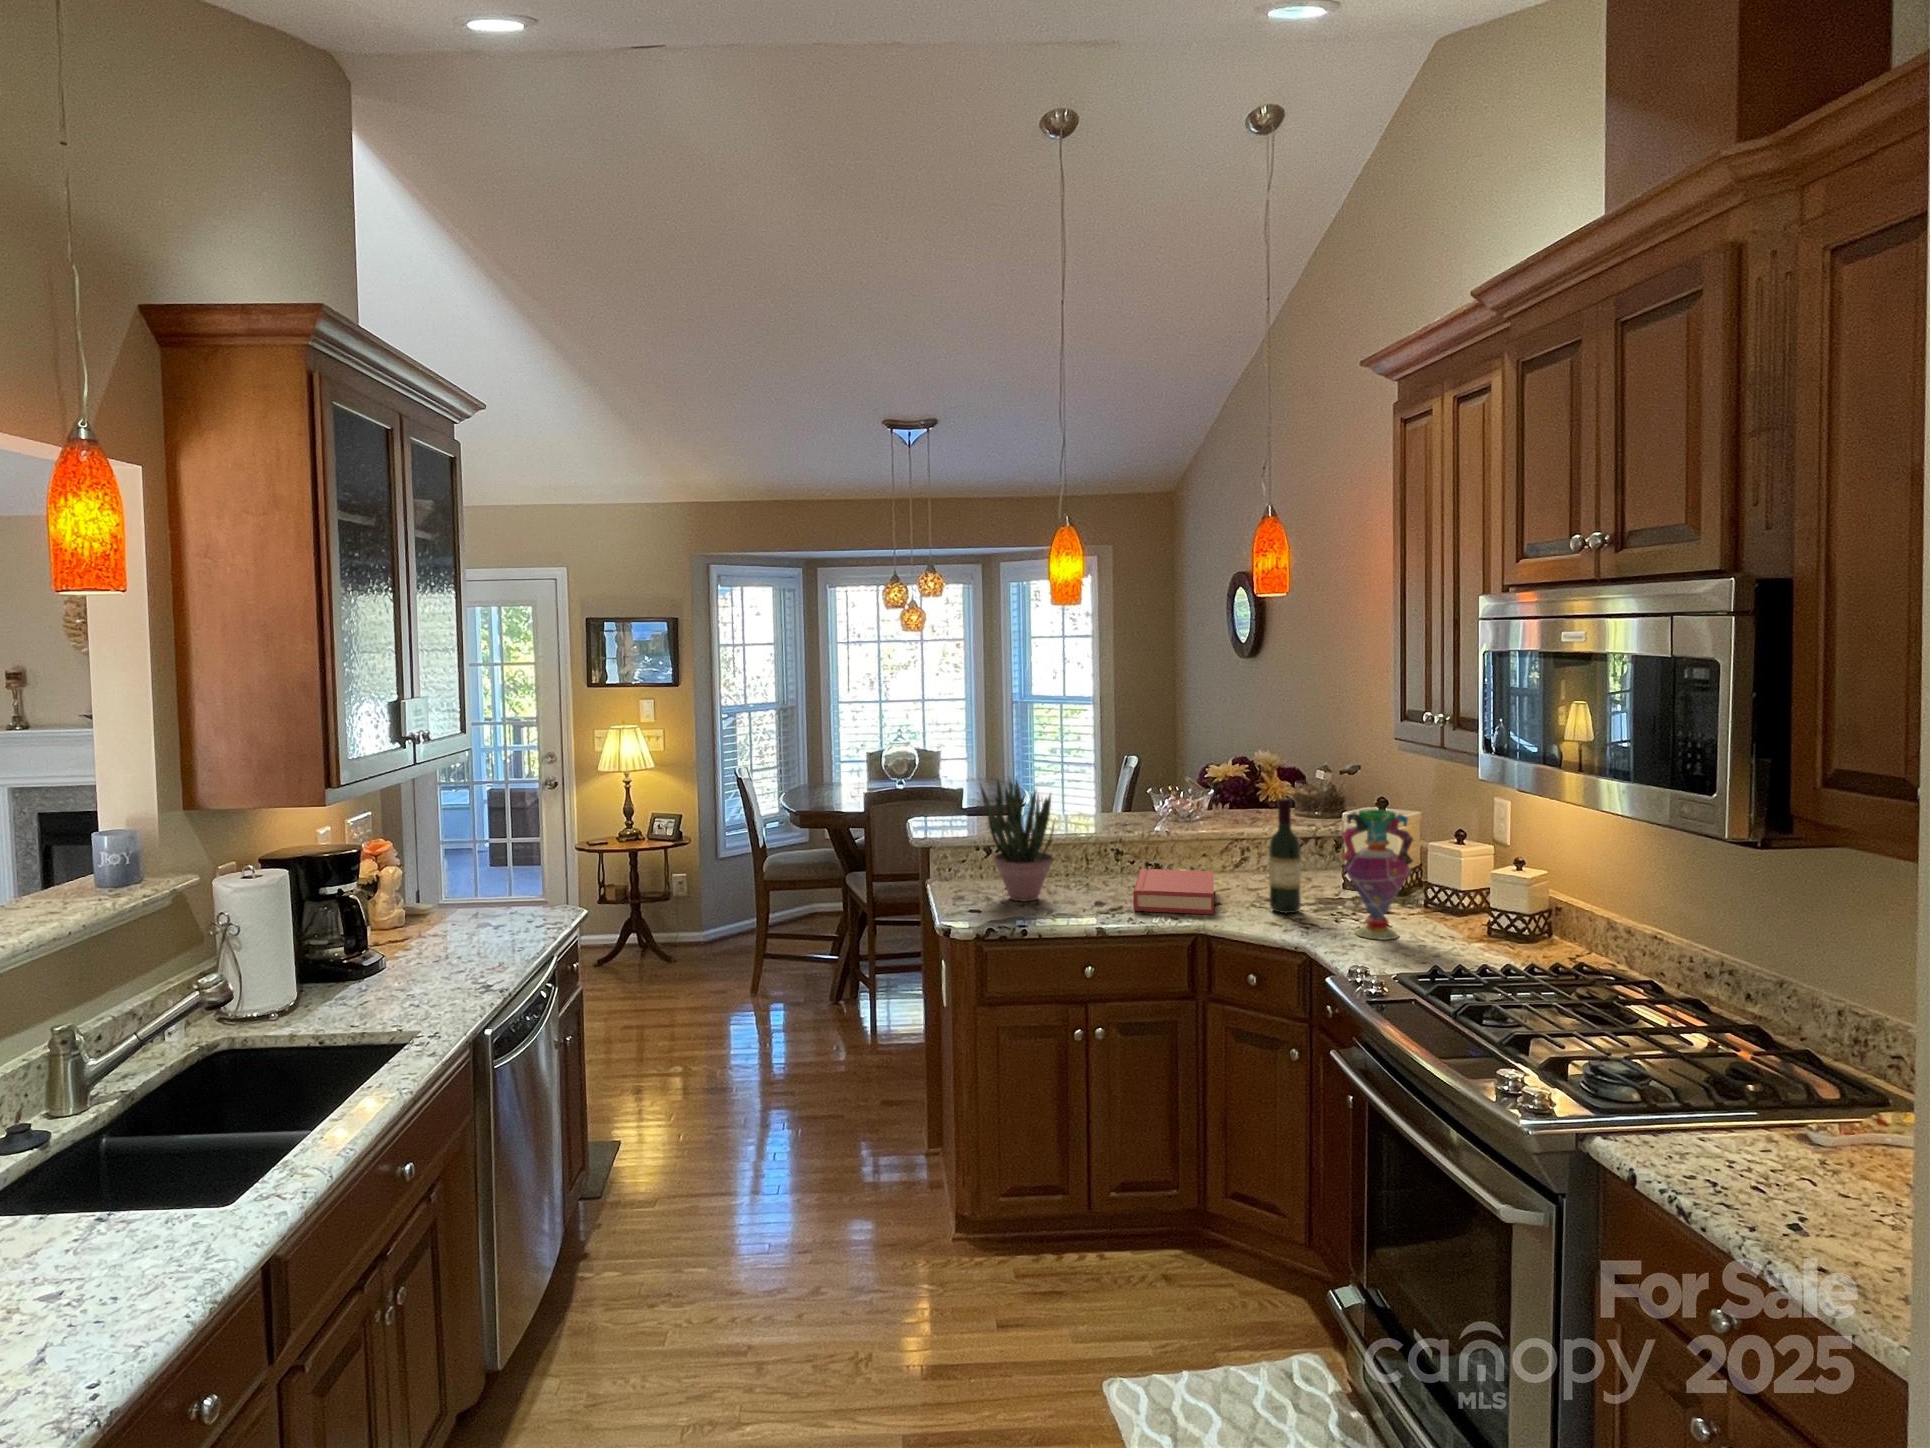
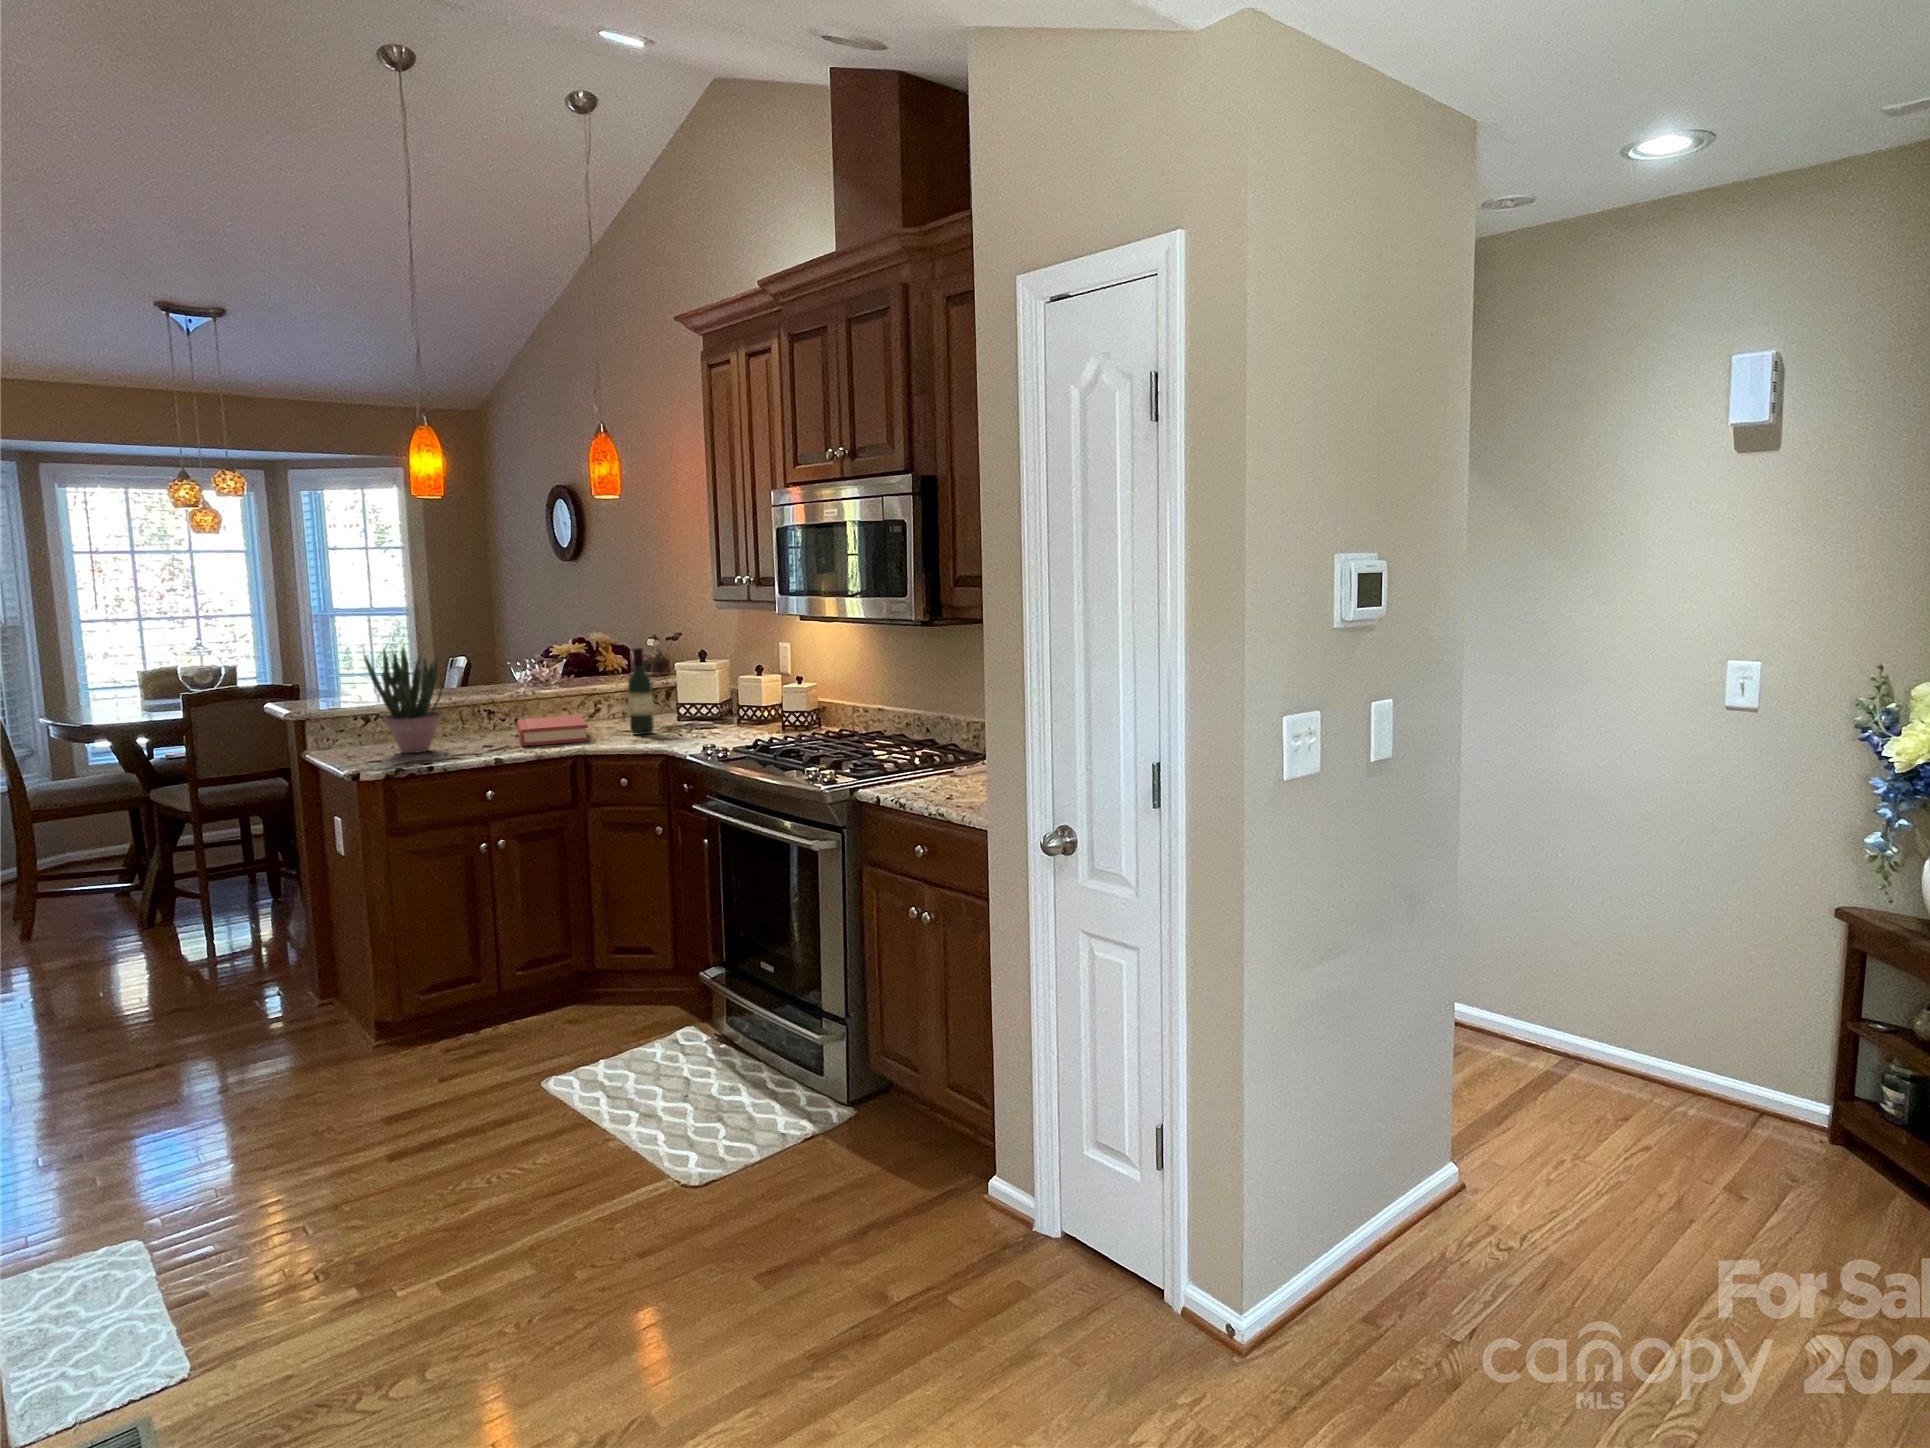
vase: present [1341,809,1414,940] -> none [683,648,734,738]

